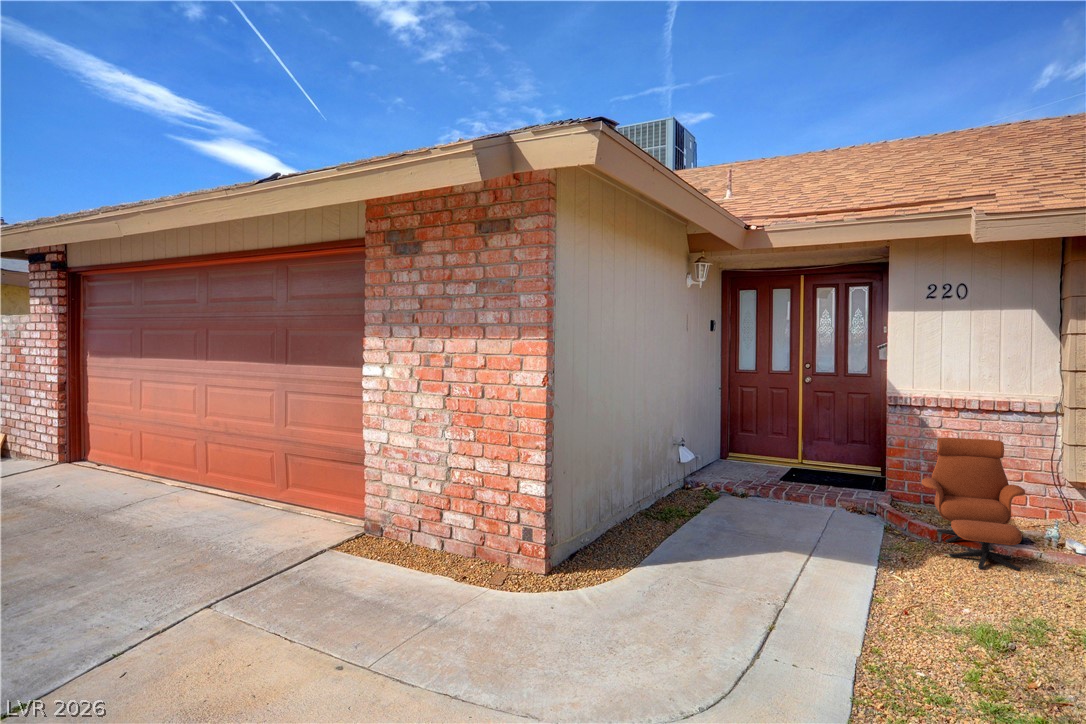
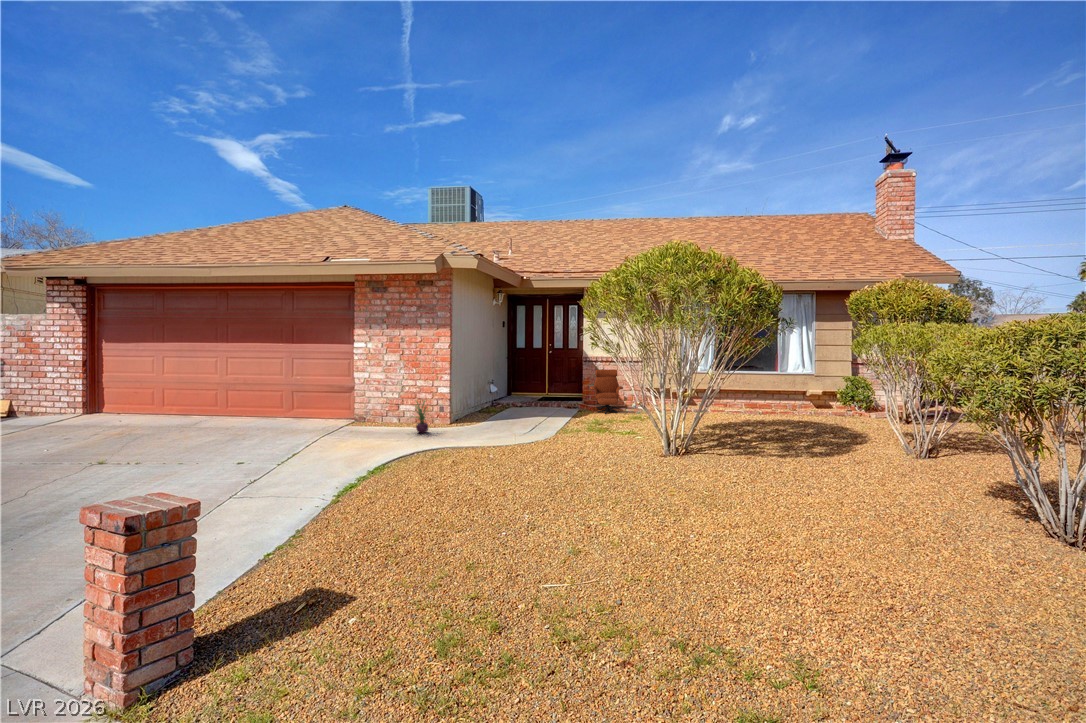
decorative plant: none [424,511,513,600] -> present [416,400,428,433]

